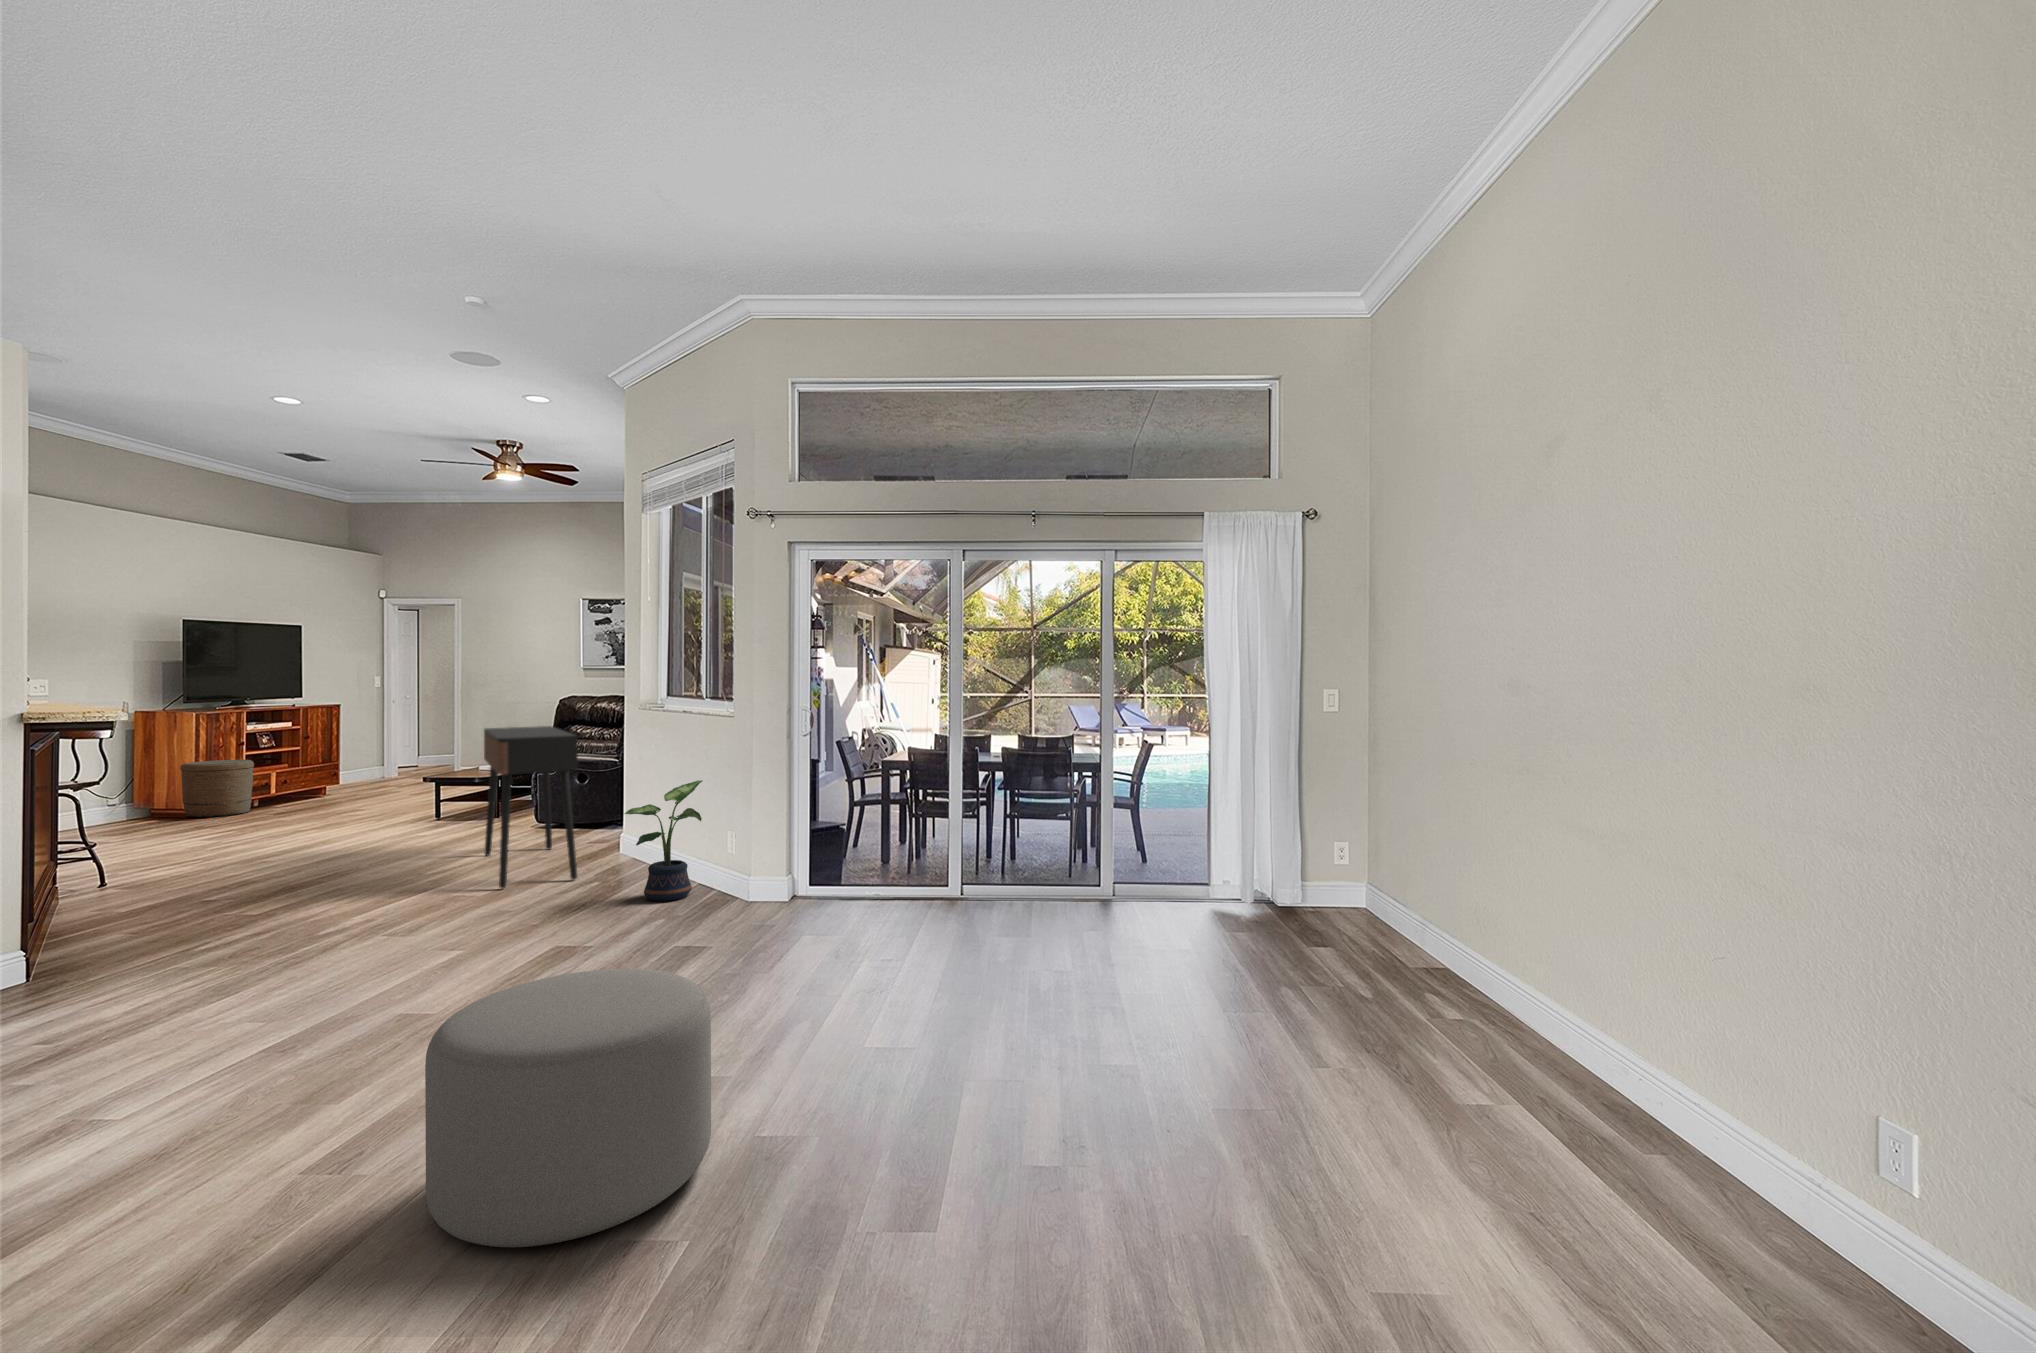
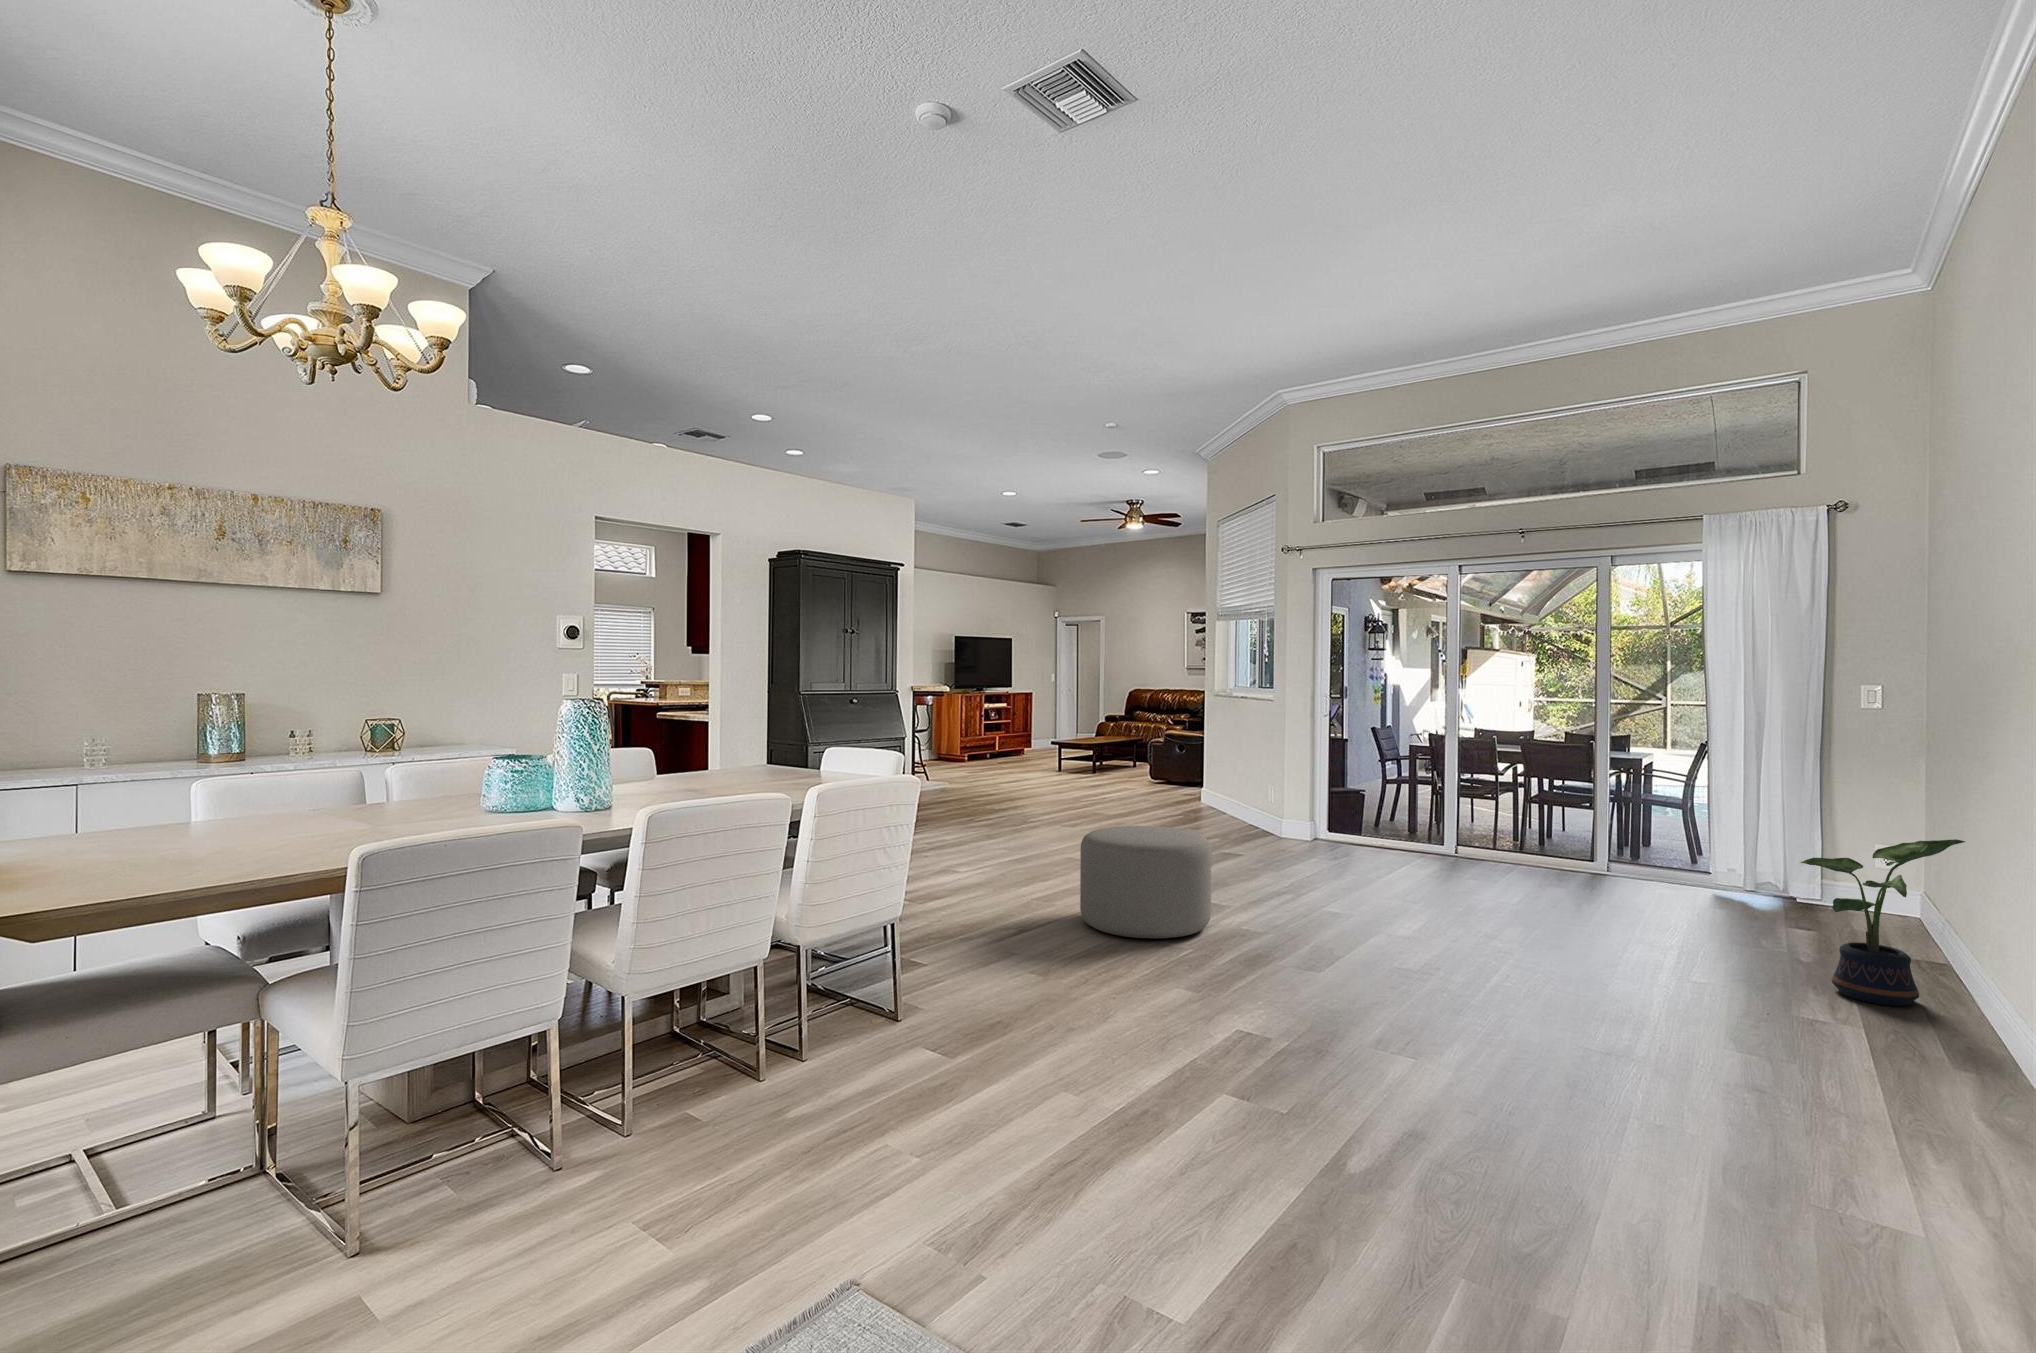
console table: present [484,726,578,889] -> none [1117,708,1172,815]
woven basket: present [180,760,254,817] -> none [954,726,989,762]
potted plant: present [625,780,703,901] -> present [1800,839,1965,1006]

